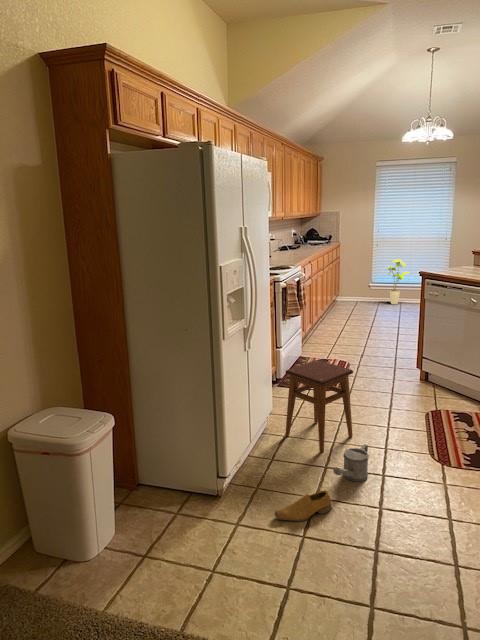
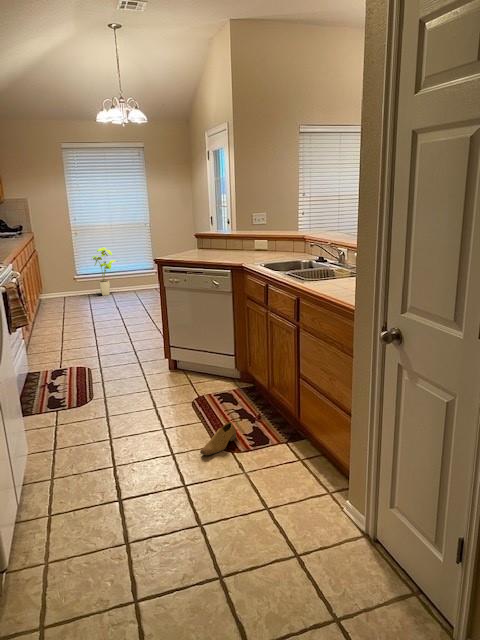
stool: present [285,360,353,453] -> none [42,376,133,484]
watering can: present [333,444,369,482] -> none [140,459,171,507]
shoe: present [275,490,331,521] -> present [200,422,236,455]

